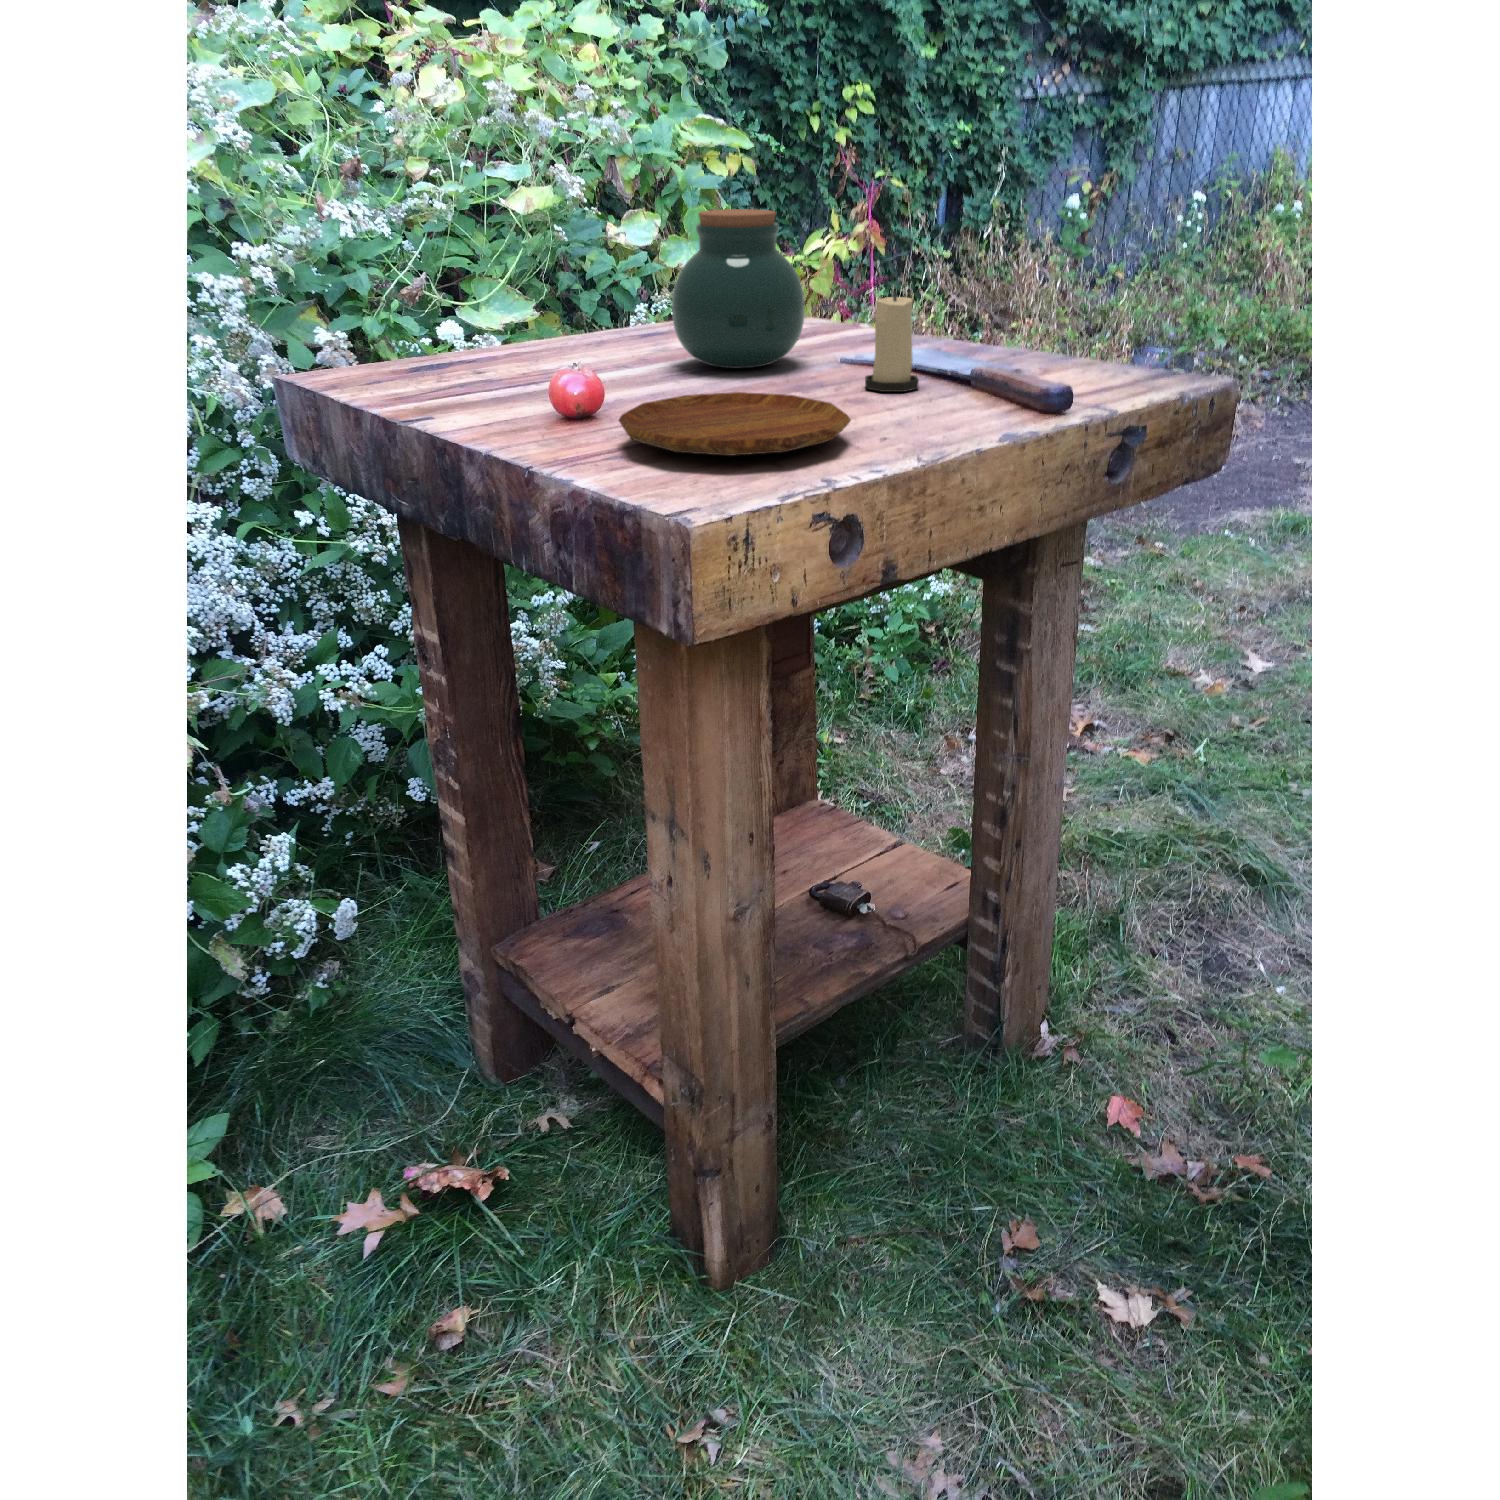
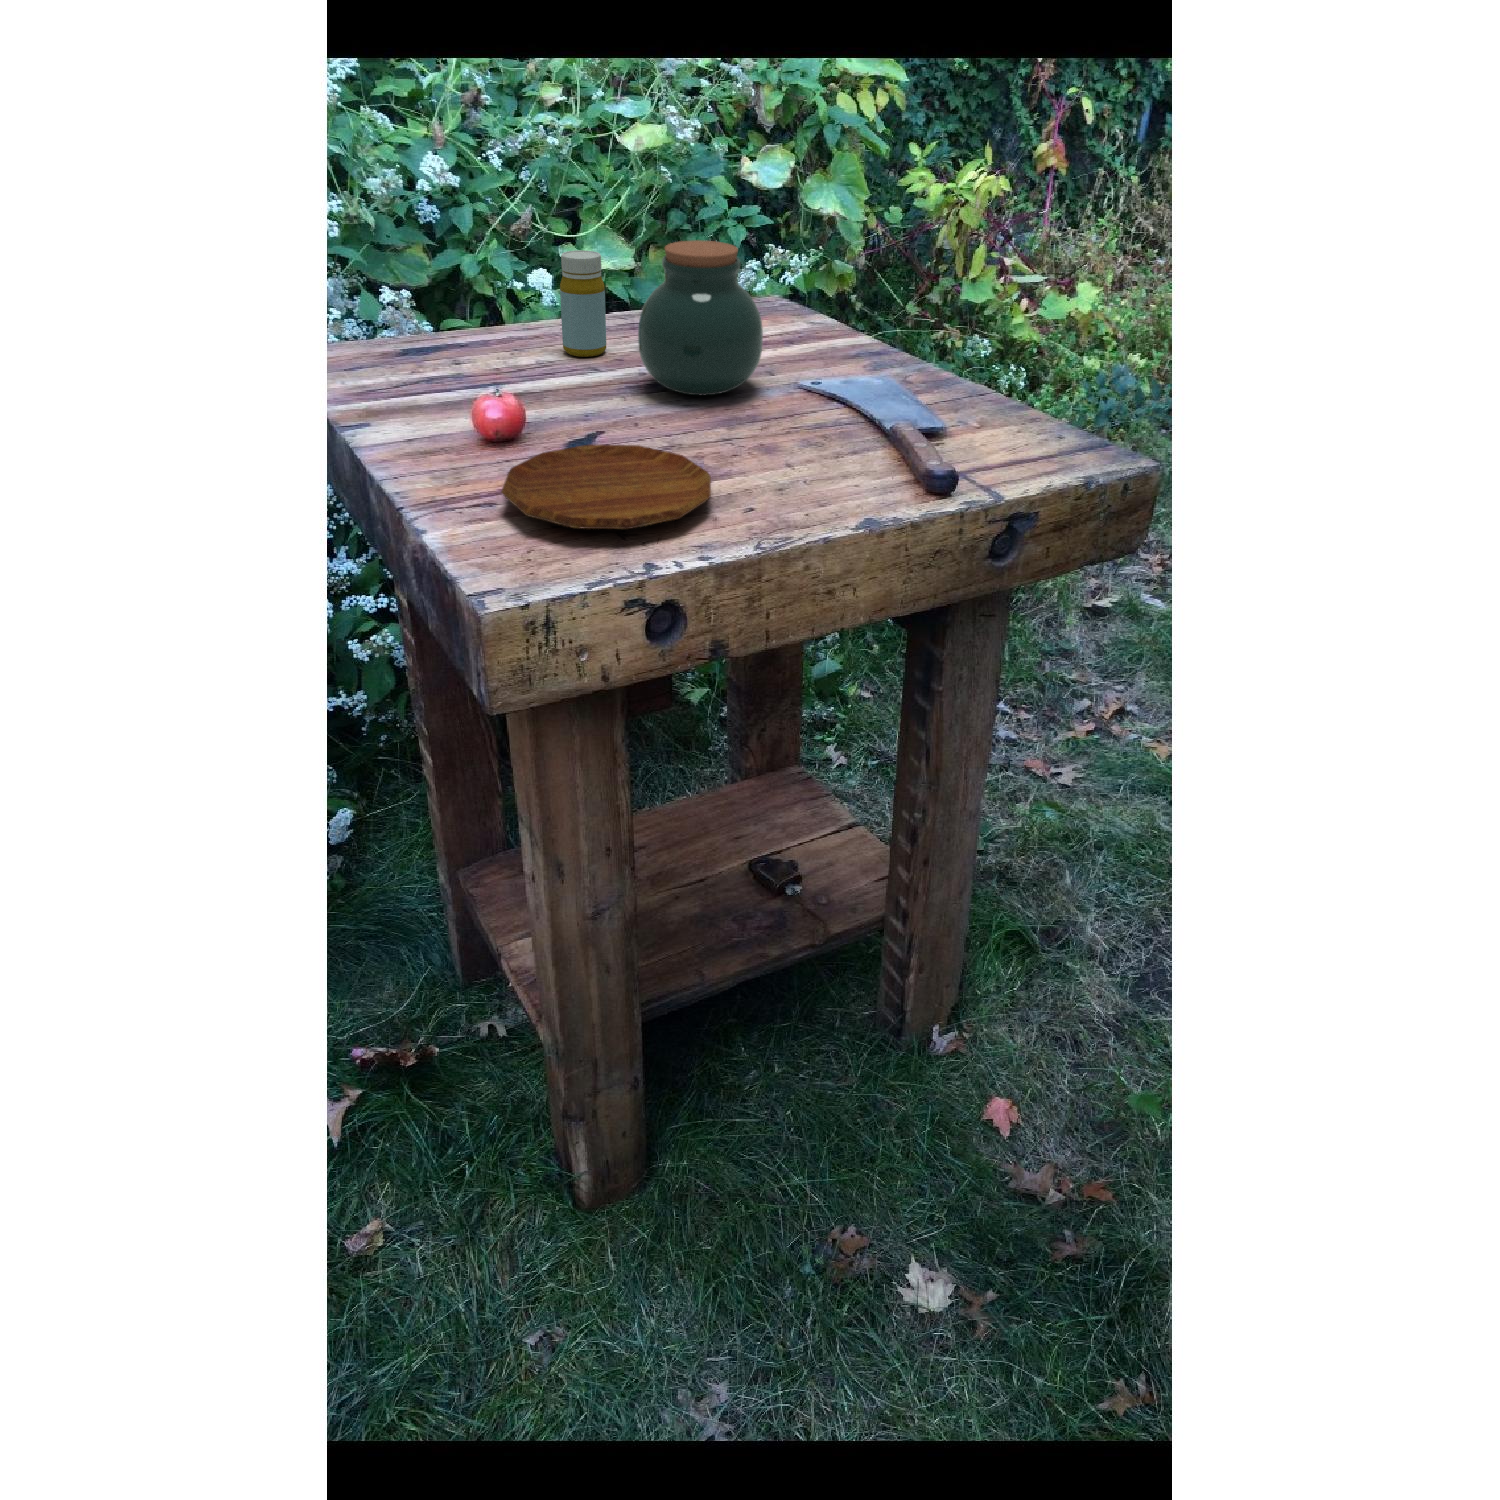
bottle: none [563,242,614,353] -> present [560,250,606,357]
candle: present [865,291,919,392] -> none [785,350,838,447]

